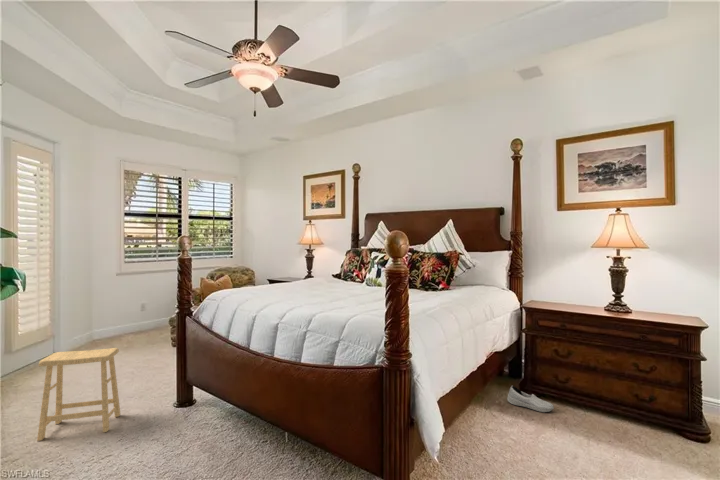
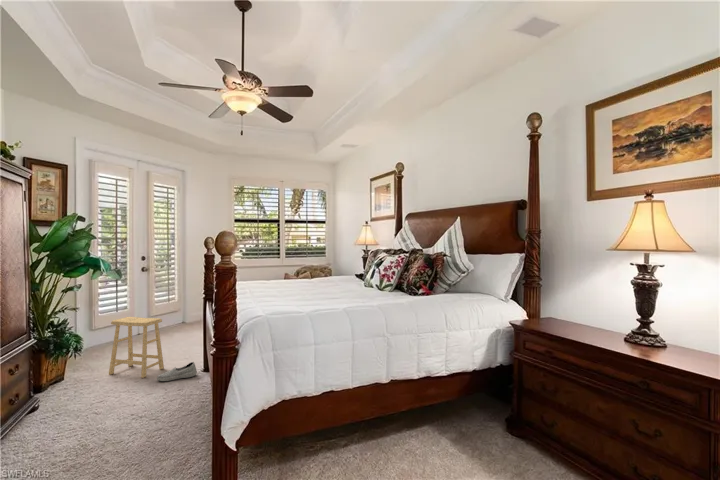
shoe: present [507,386,554,412] -> present [157,362,197,381]

